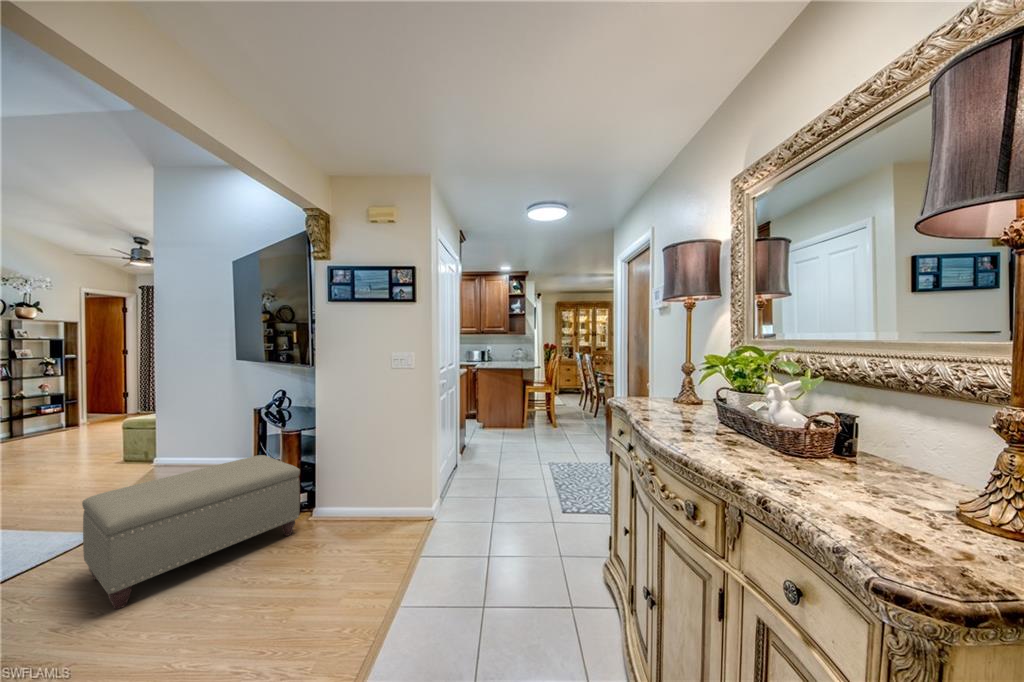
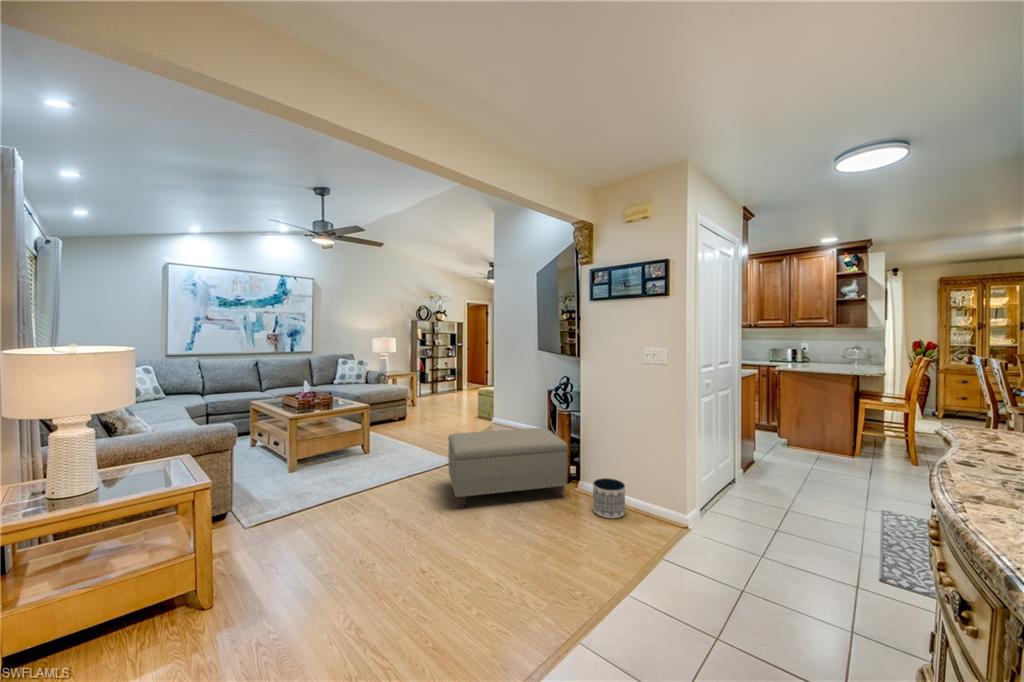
planter: none [336,495,372,540] -> present [593,478,625,518]

